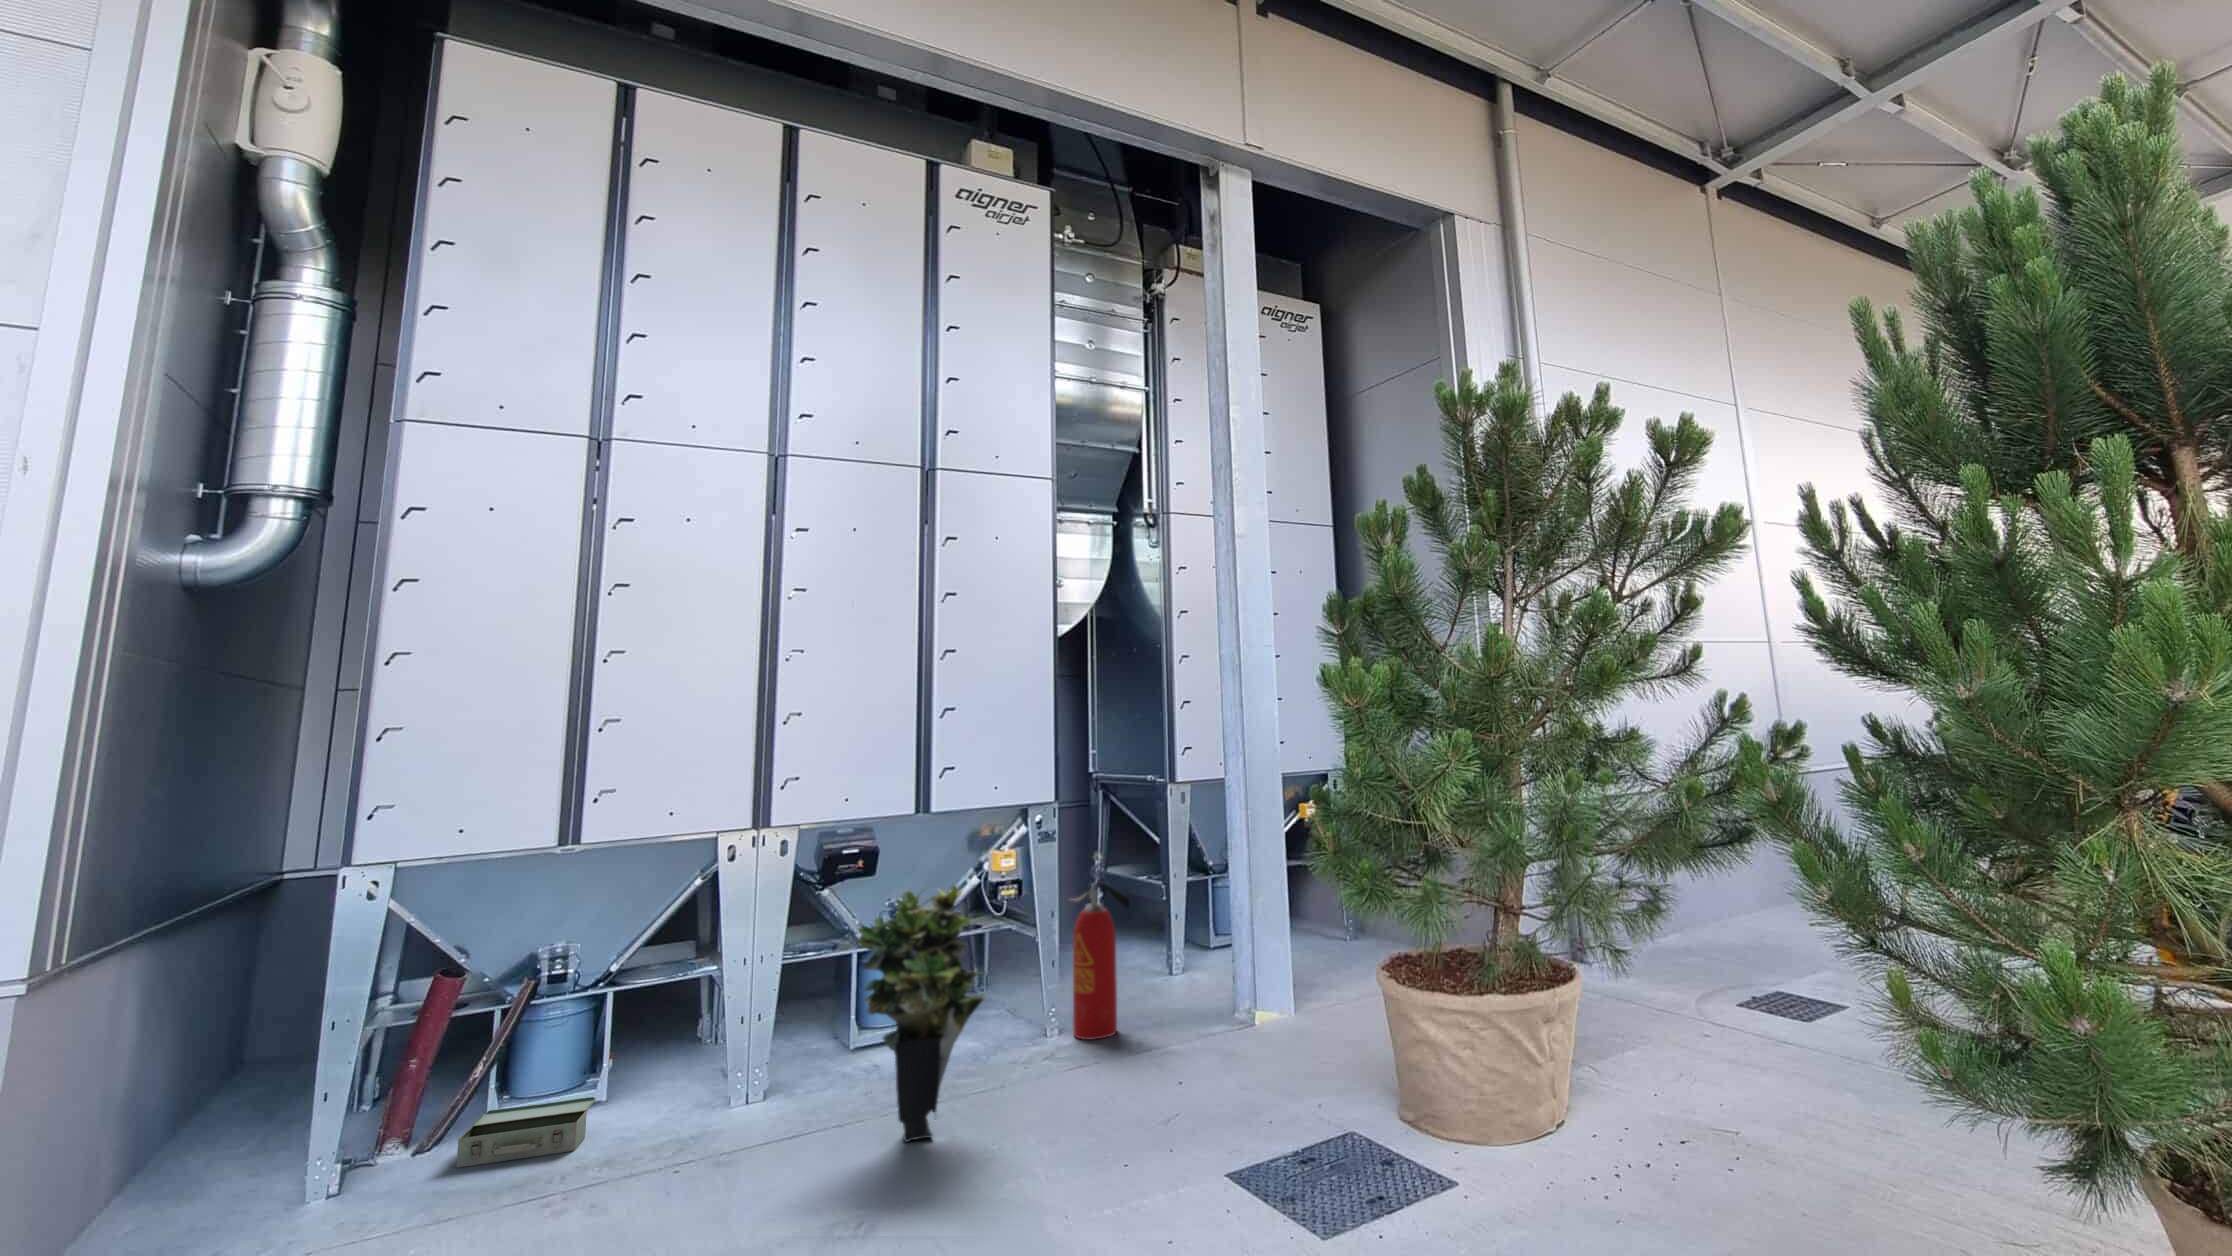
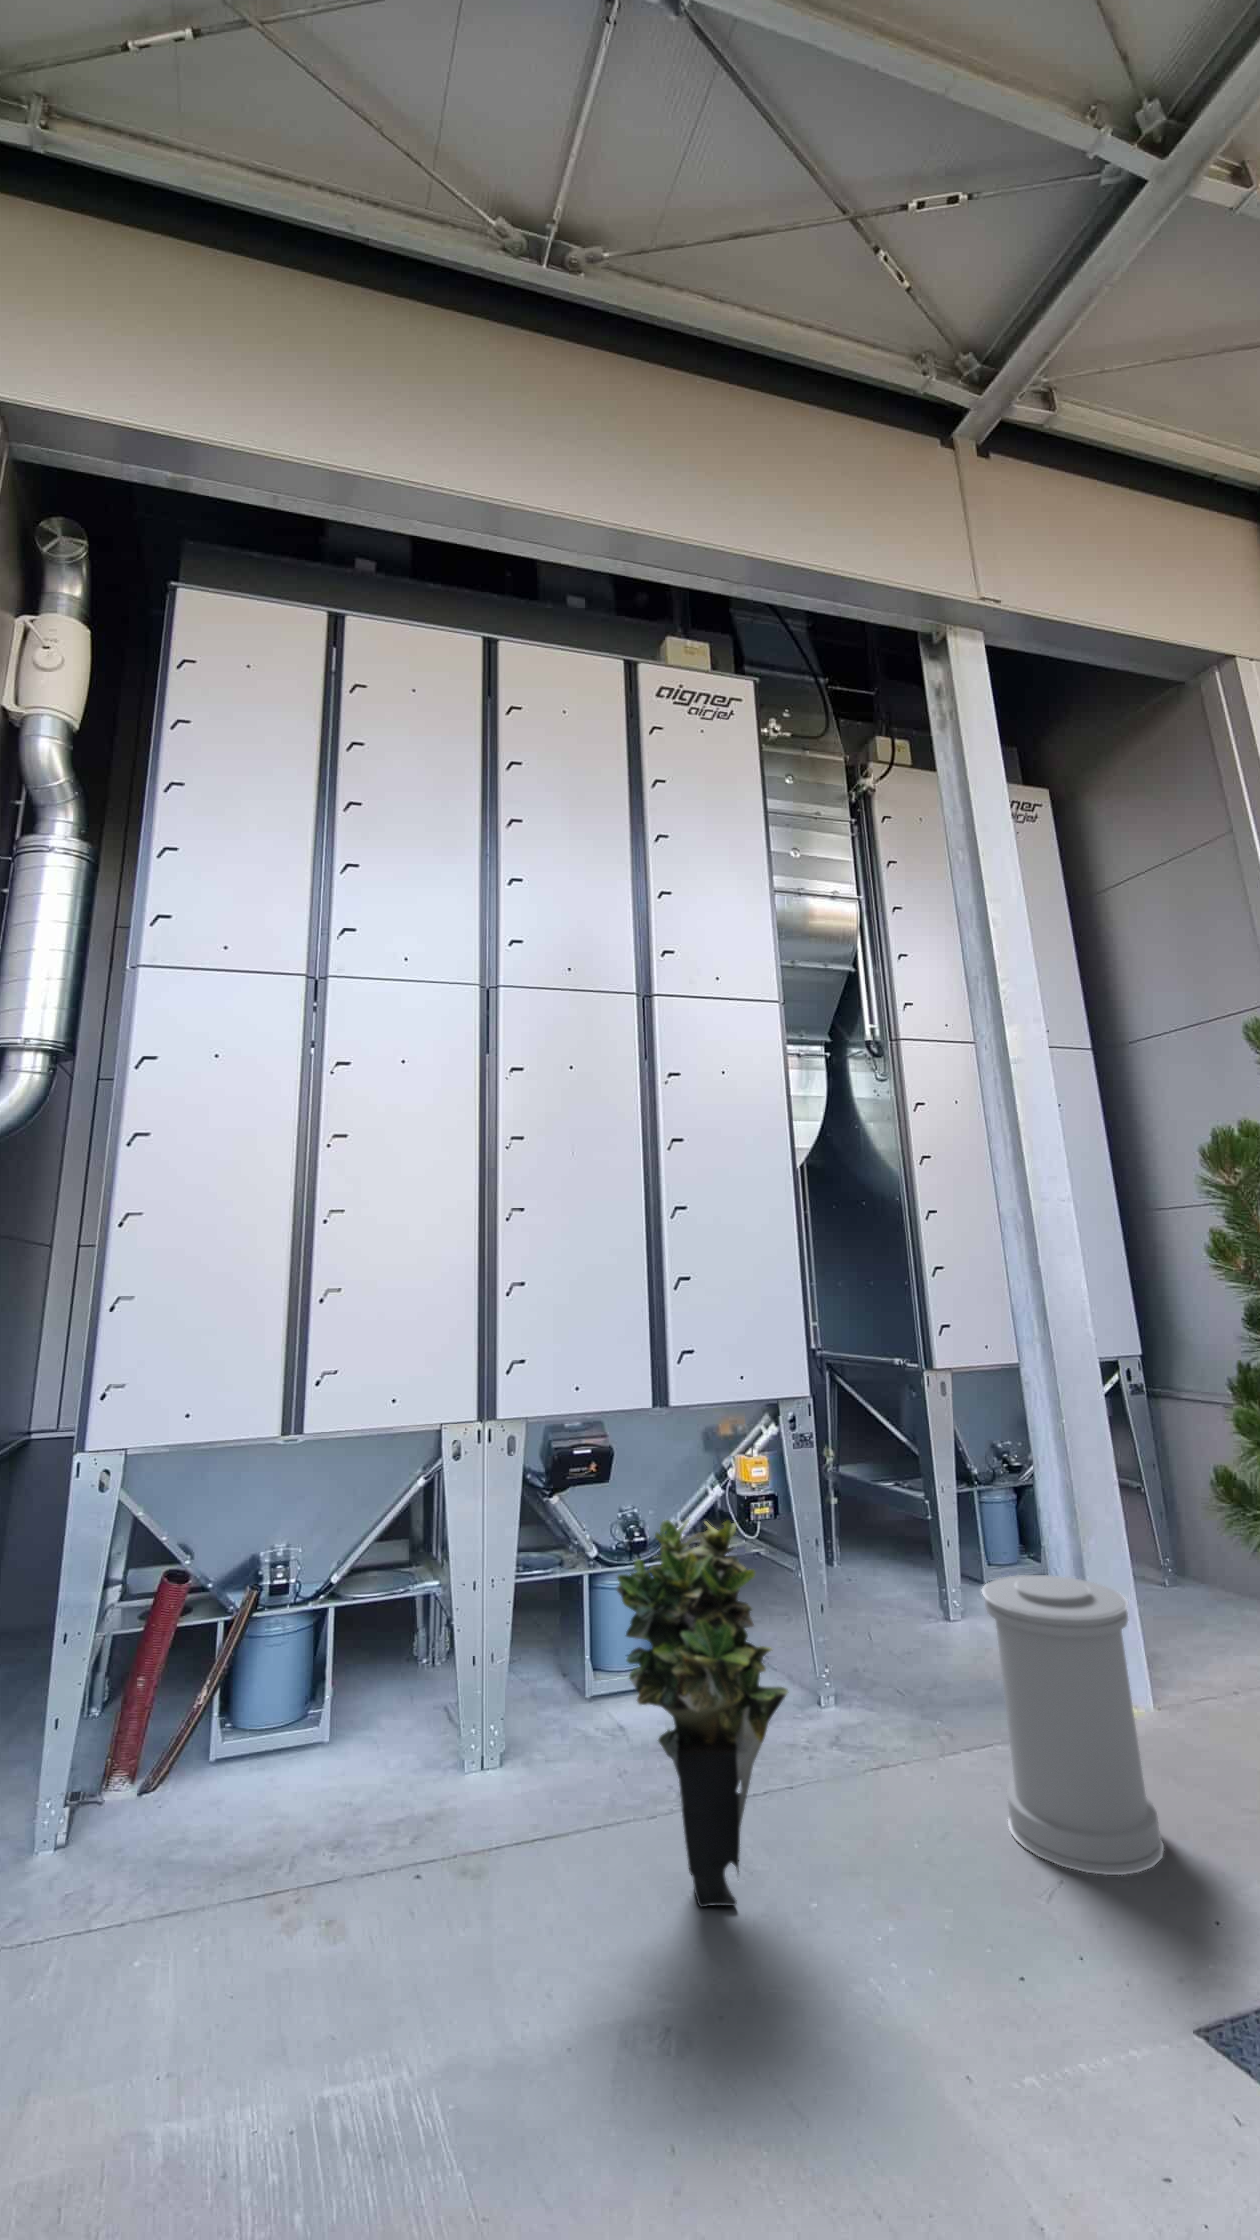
fire extinguisher: present [1071,884,1129,1040] -> none [838,1506,919,1727]
trash can: none [1145,913,1248,1094] -> present [982,1575,1164,1875]
toolbox: present [456,1097,596,1168] -> none [173,1753,317,1842]

